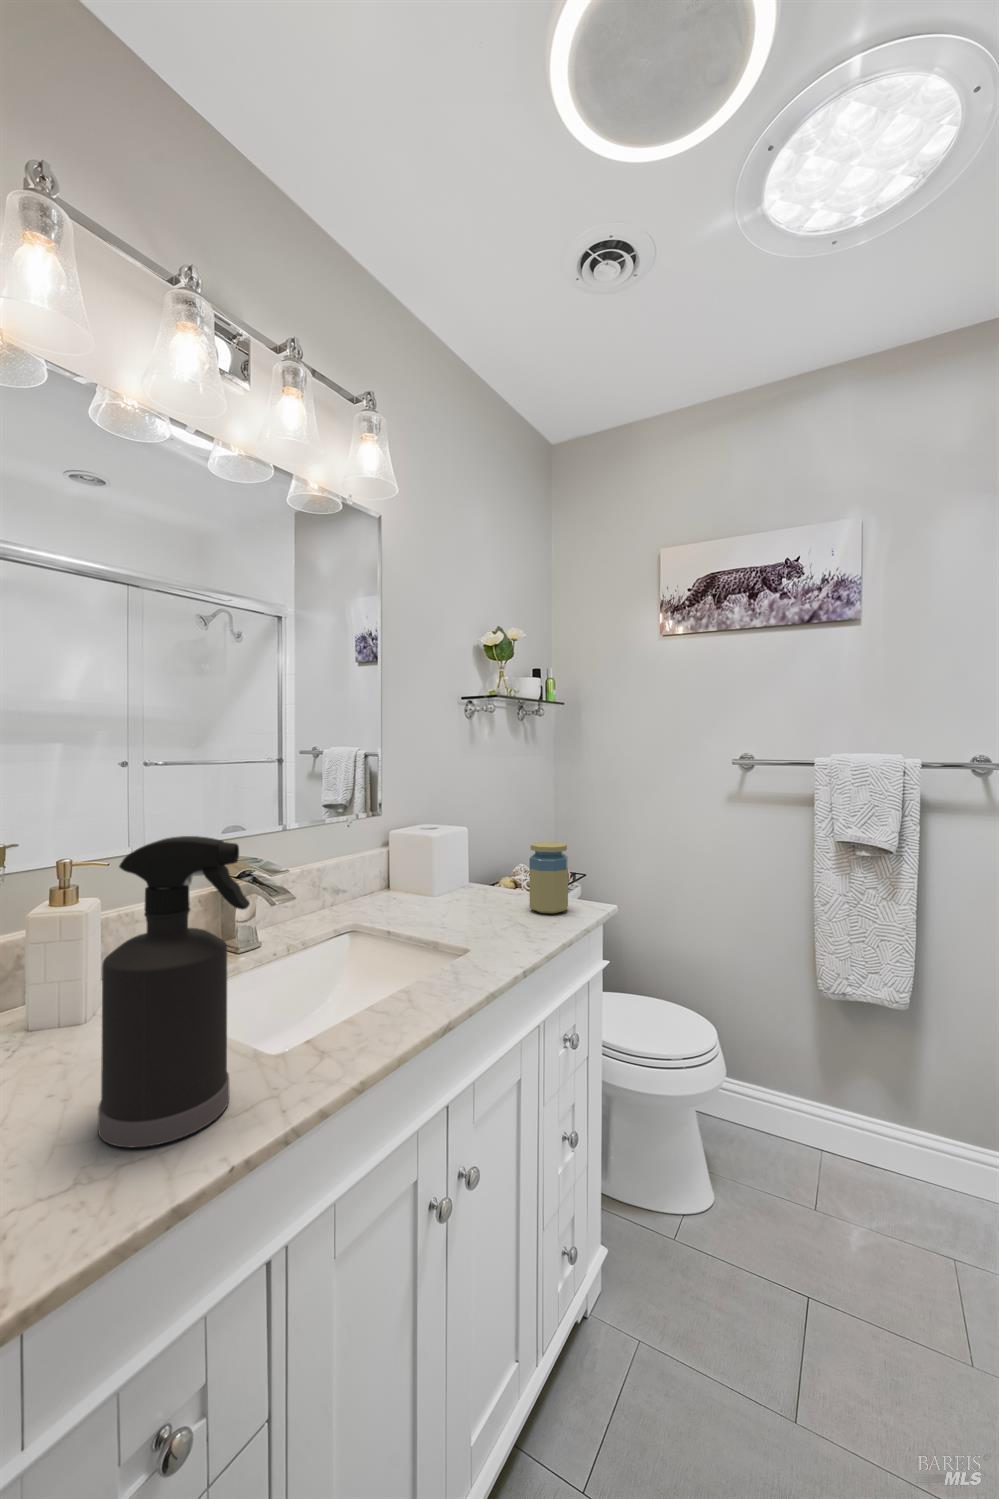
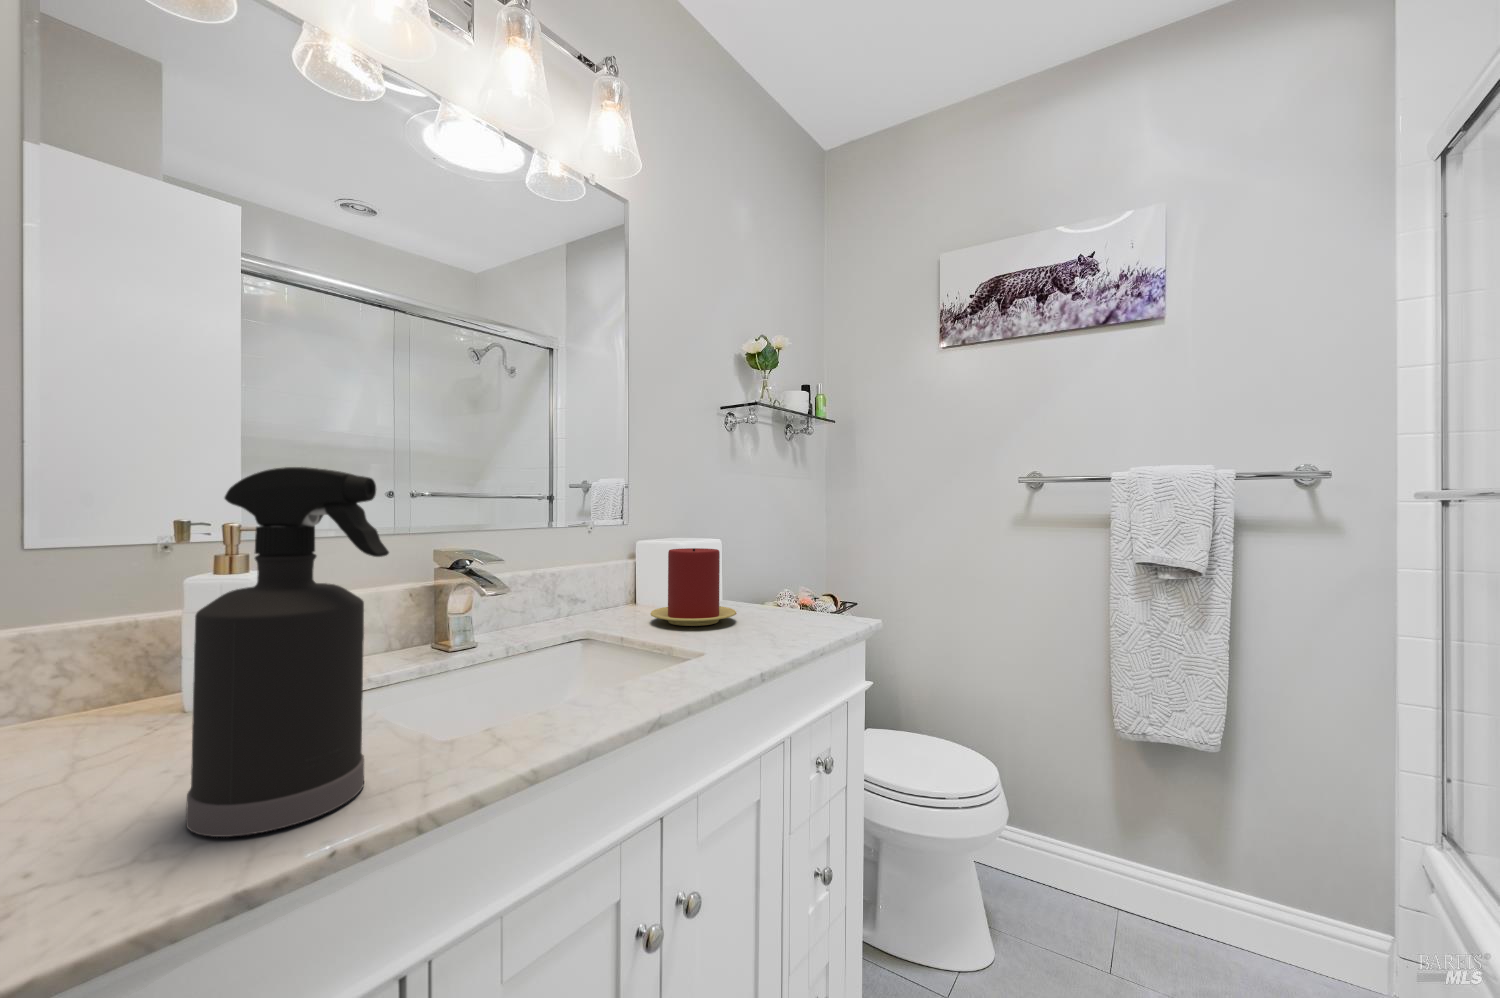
candle: none [410,841,488,915] -> present [650,548,736,626]
jar: present [530,842,568,913] -> none [782,551,825,627]

